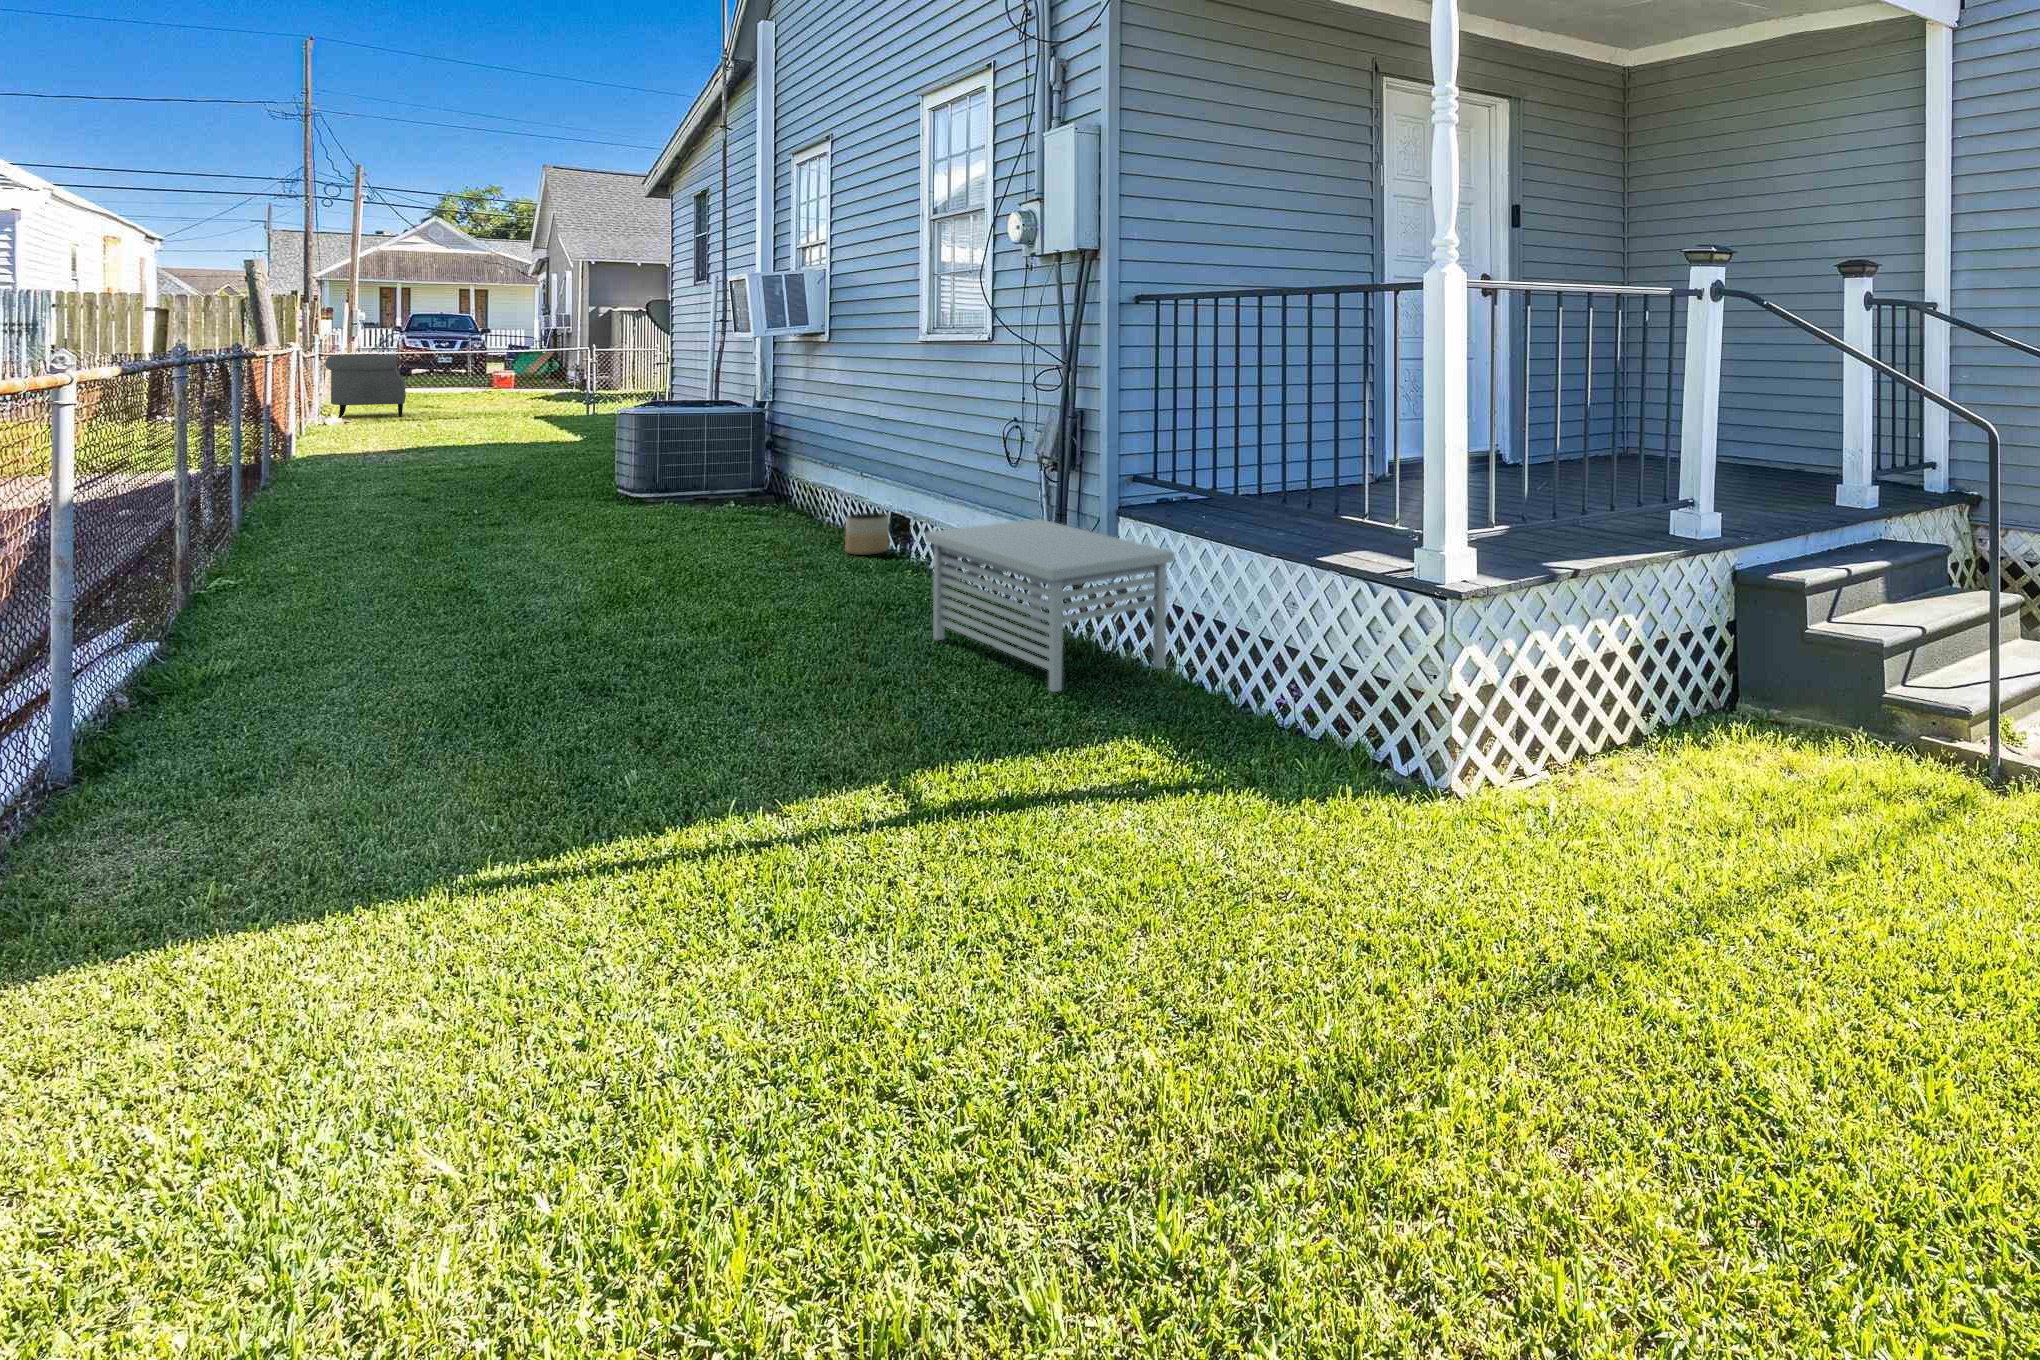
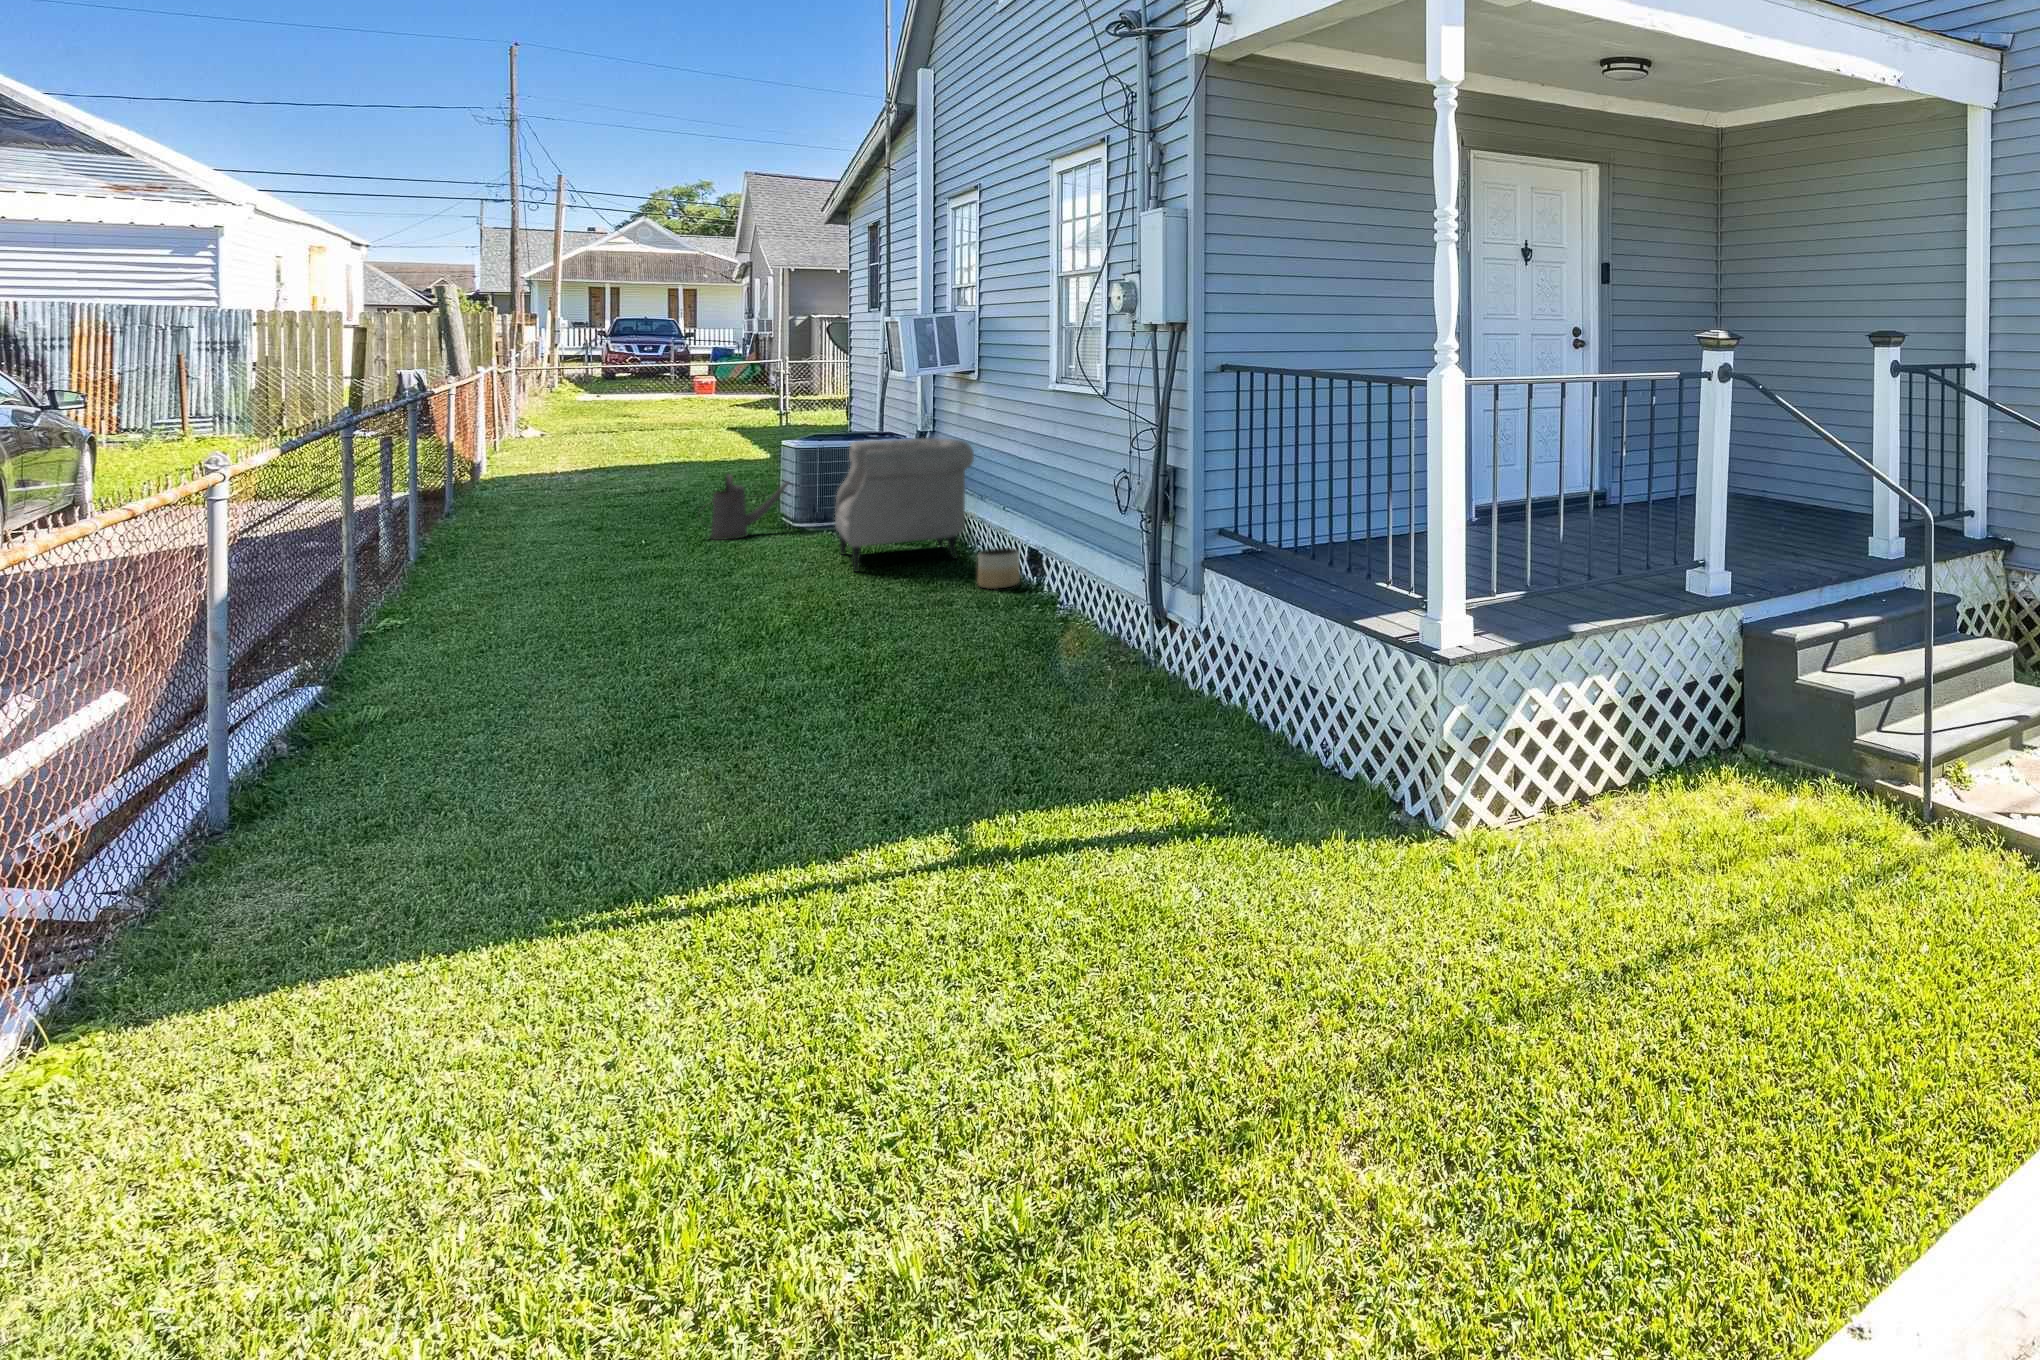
chair: present [325,355,406,418] -> present [835,438,974,572]
watering can: none [536,442,630,511] -> present [710,474,789,540]
storage bench: present [925,519,1175,692] -> none [1022,566,1239,736]

